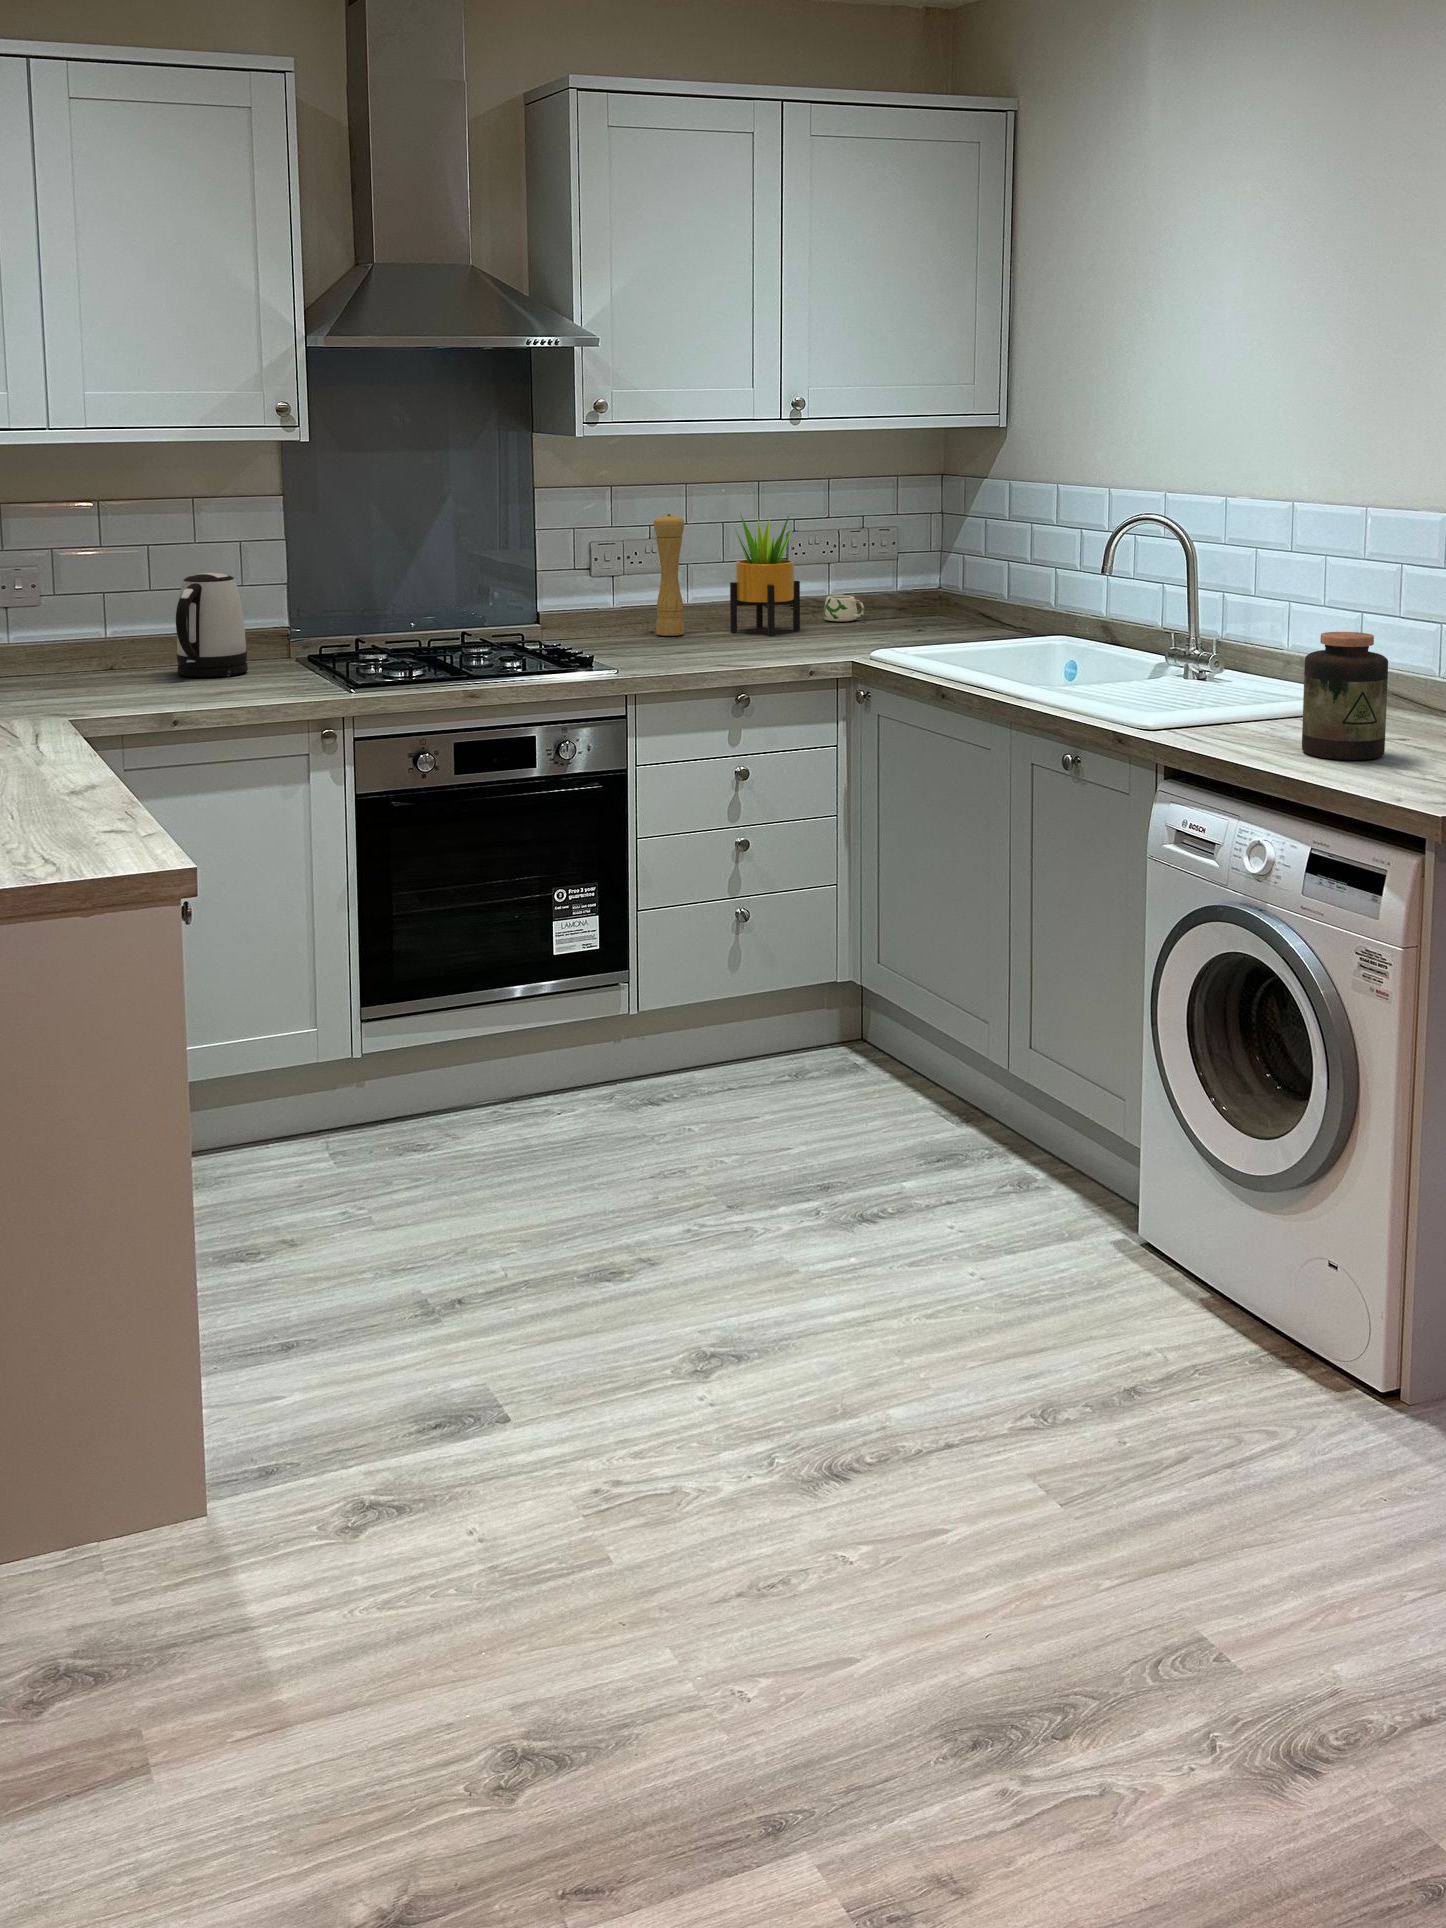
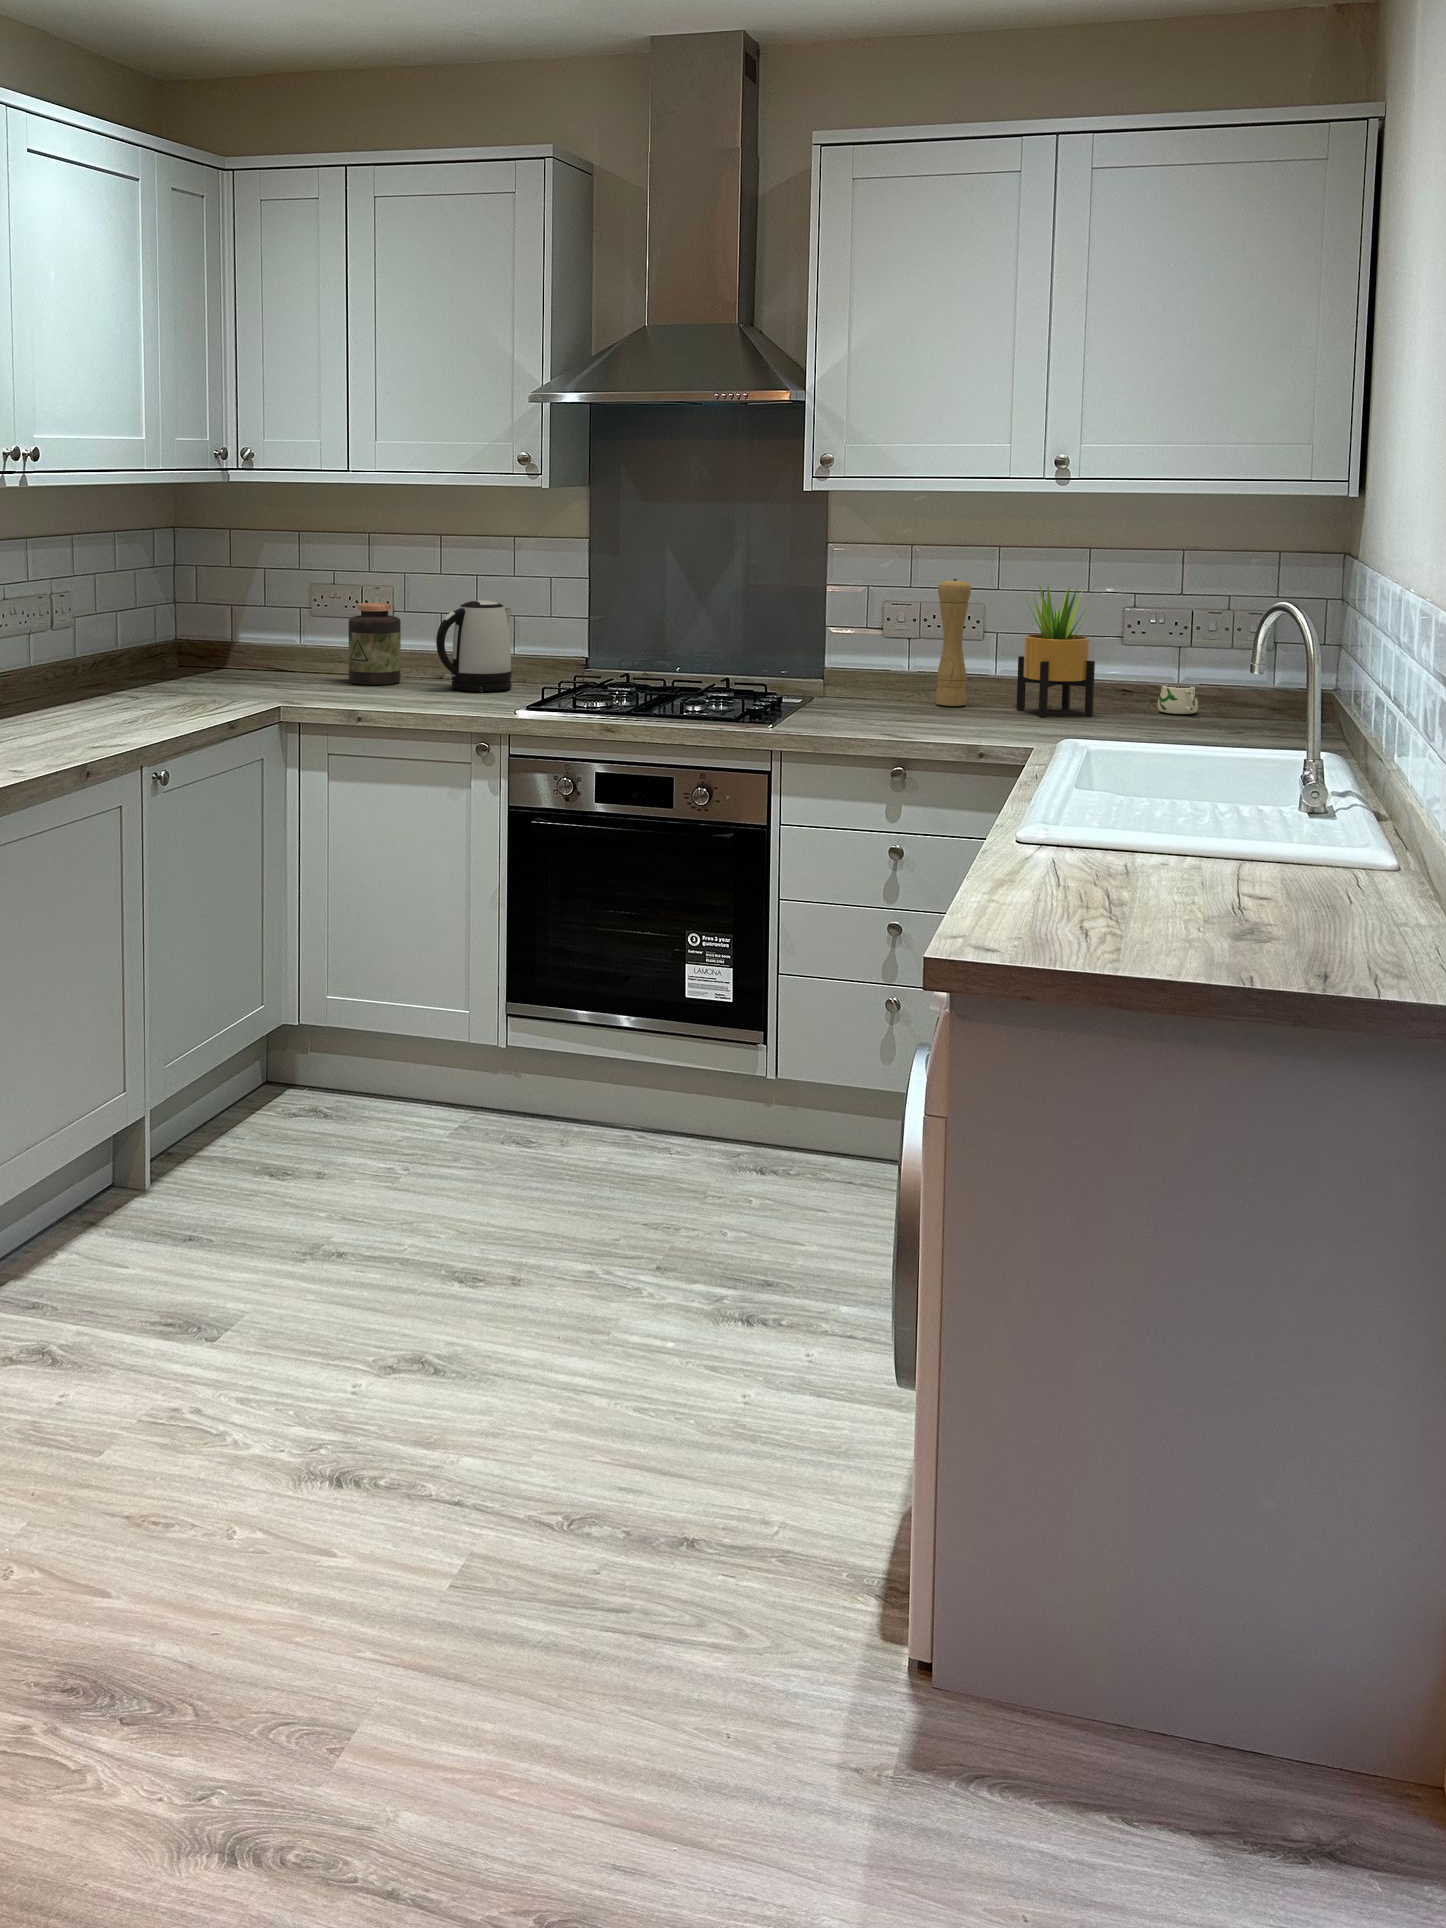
jar: present [1302,632,1388,760] -> present [349,603,401,685]

